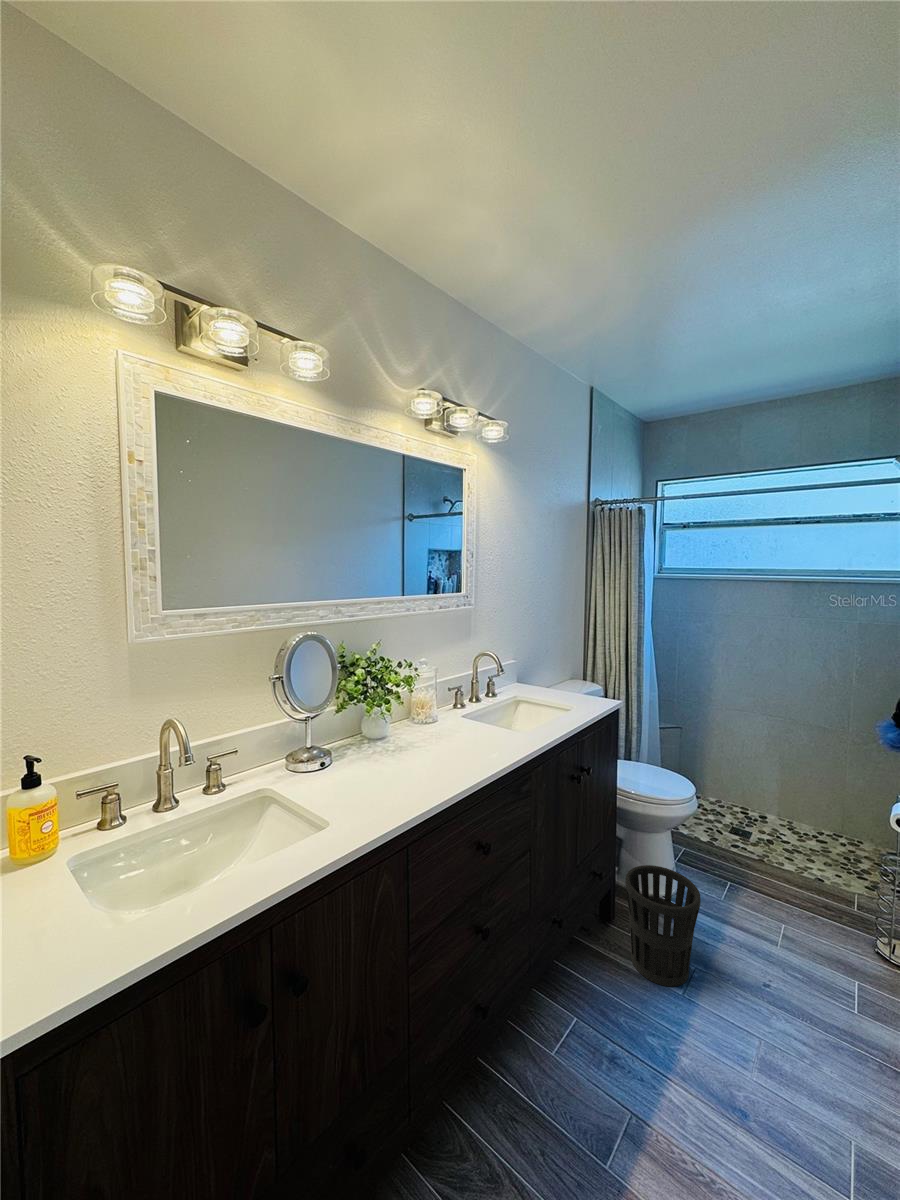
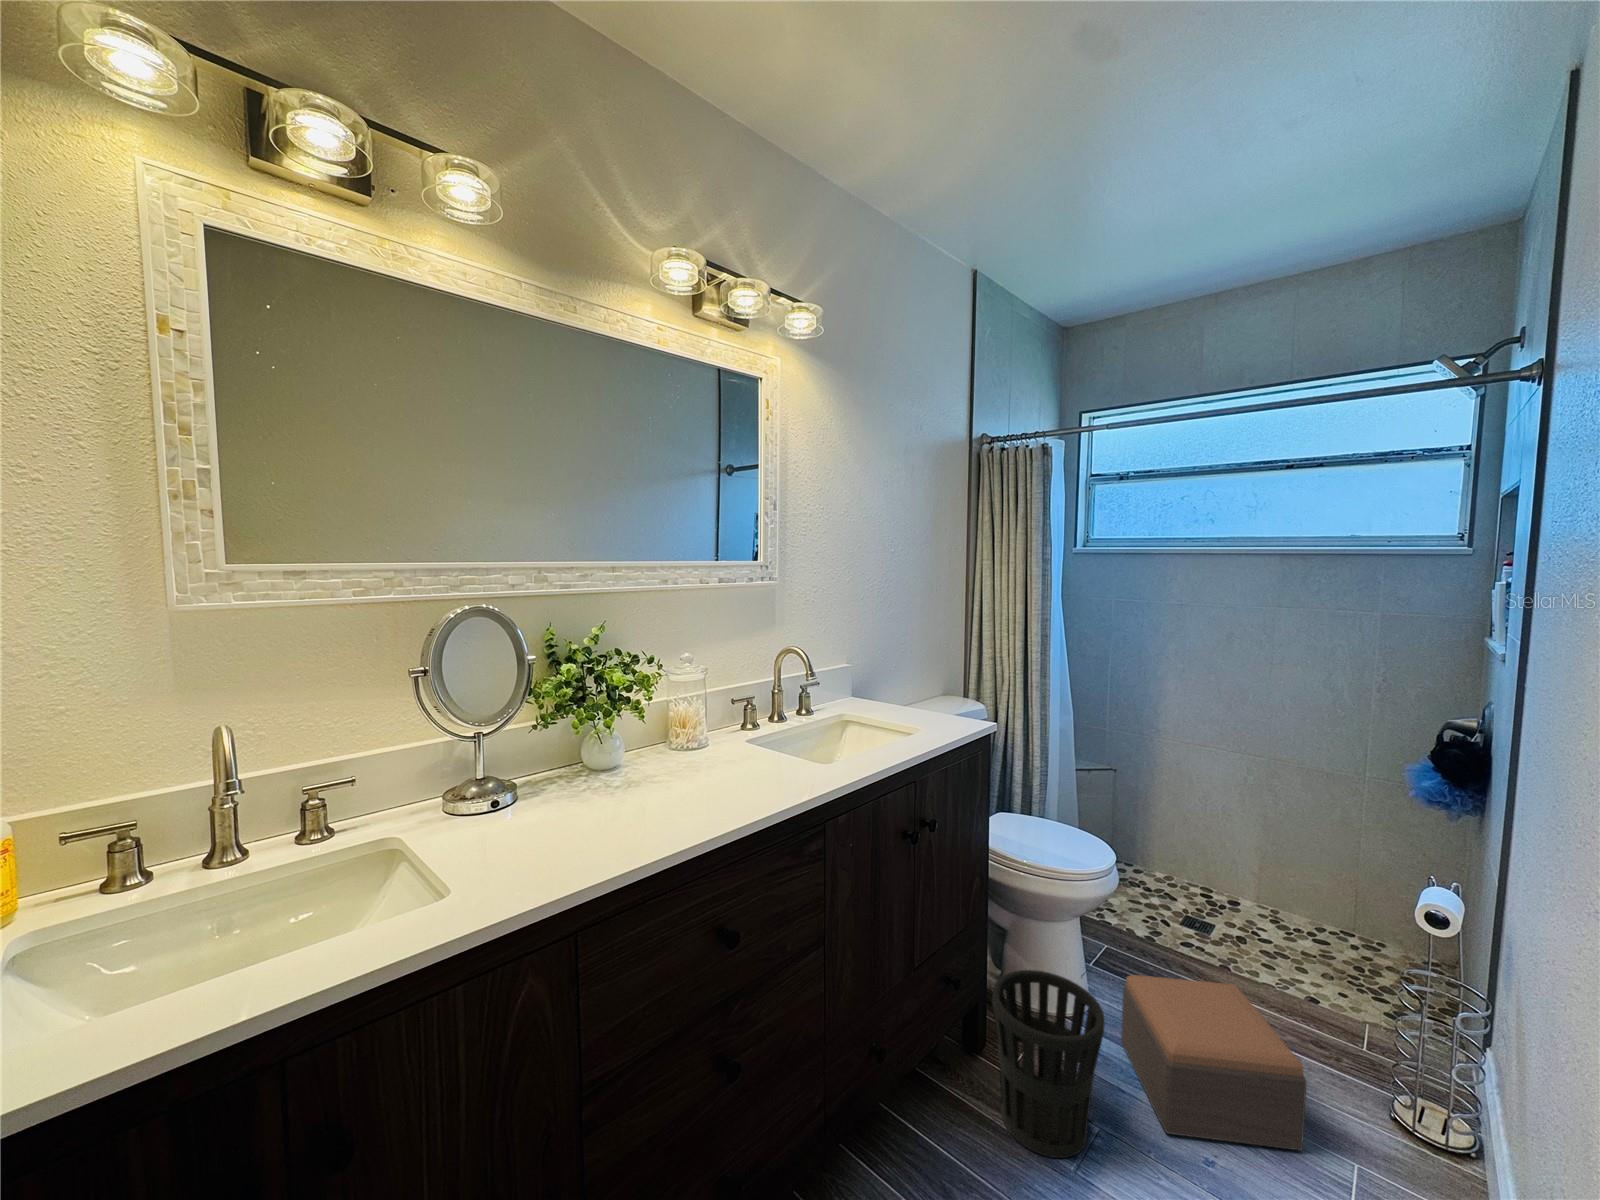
footstool: none [702,867,826,975] -> present [1121,975,1306,1151]

